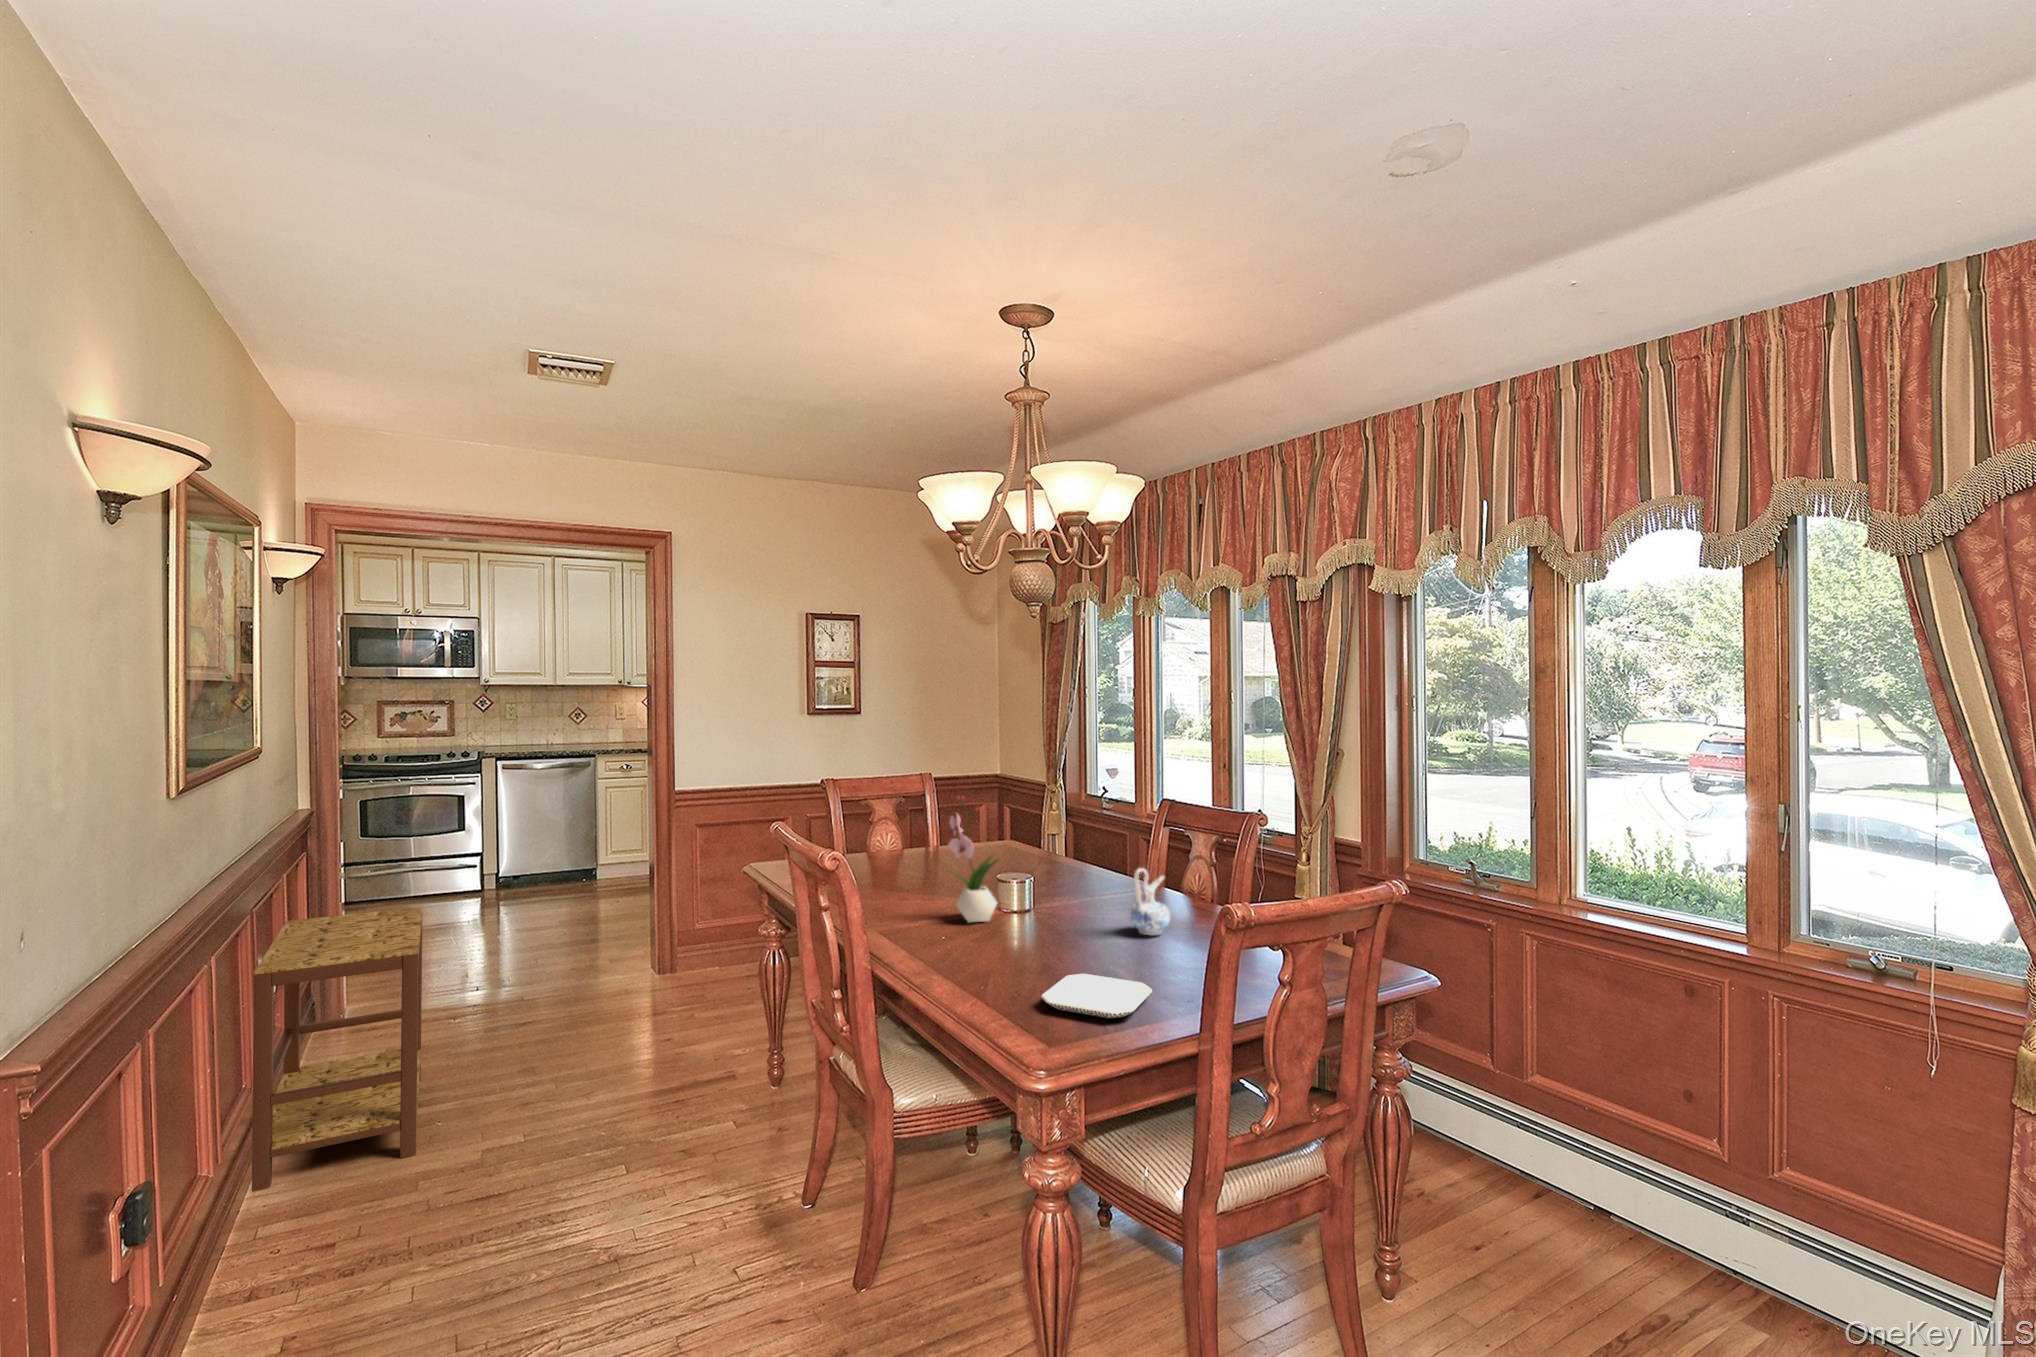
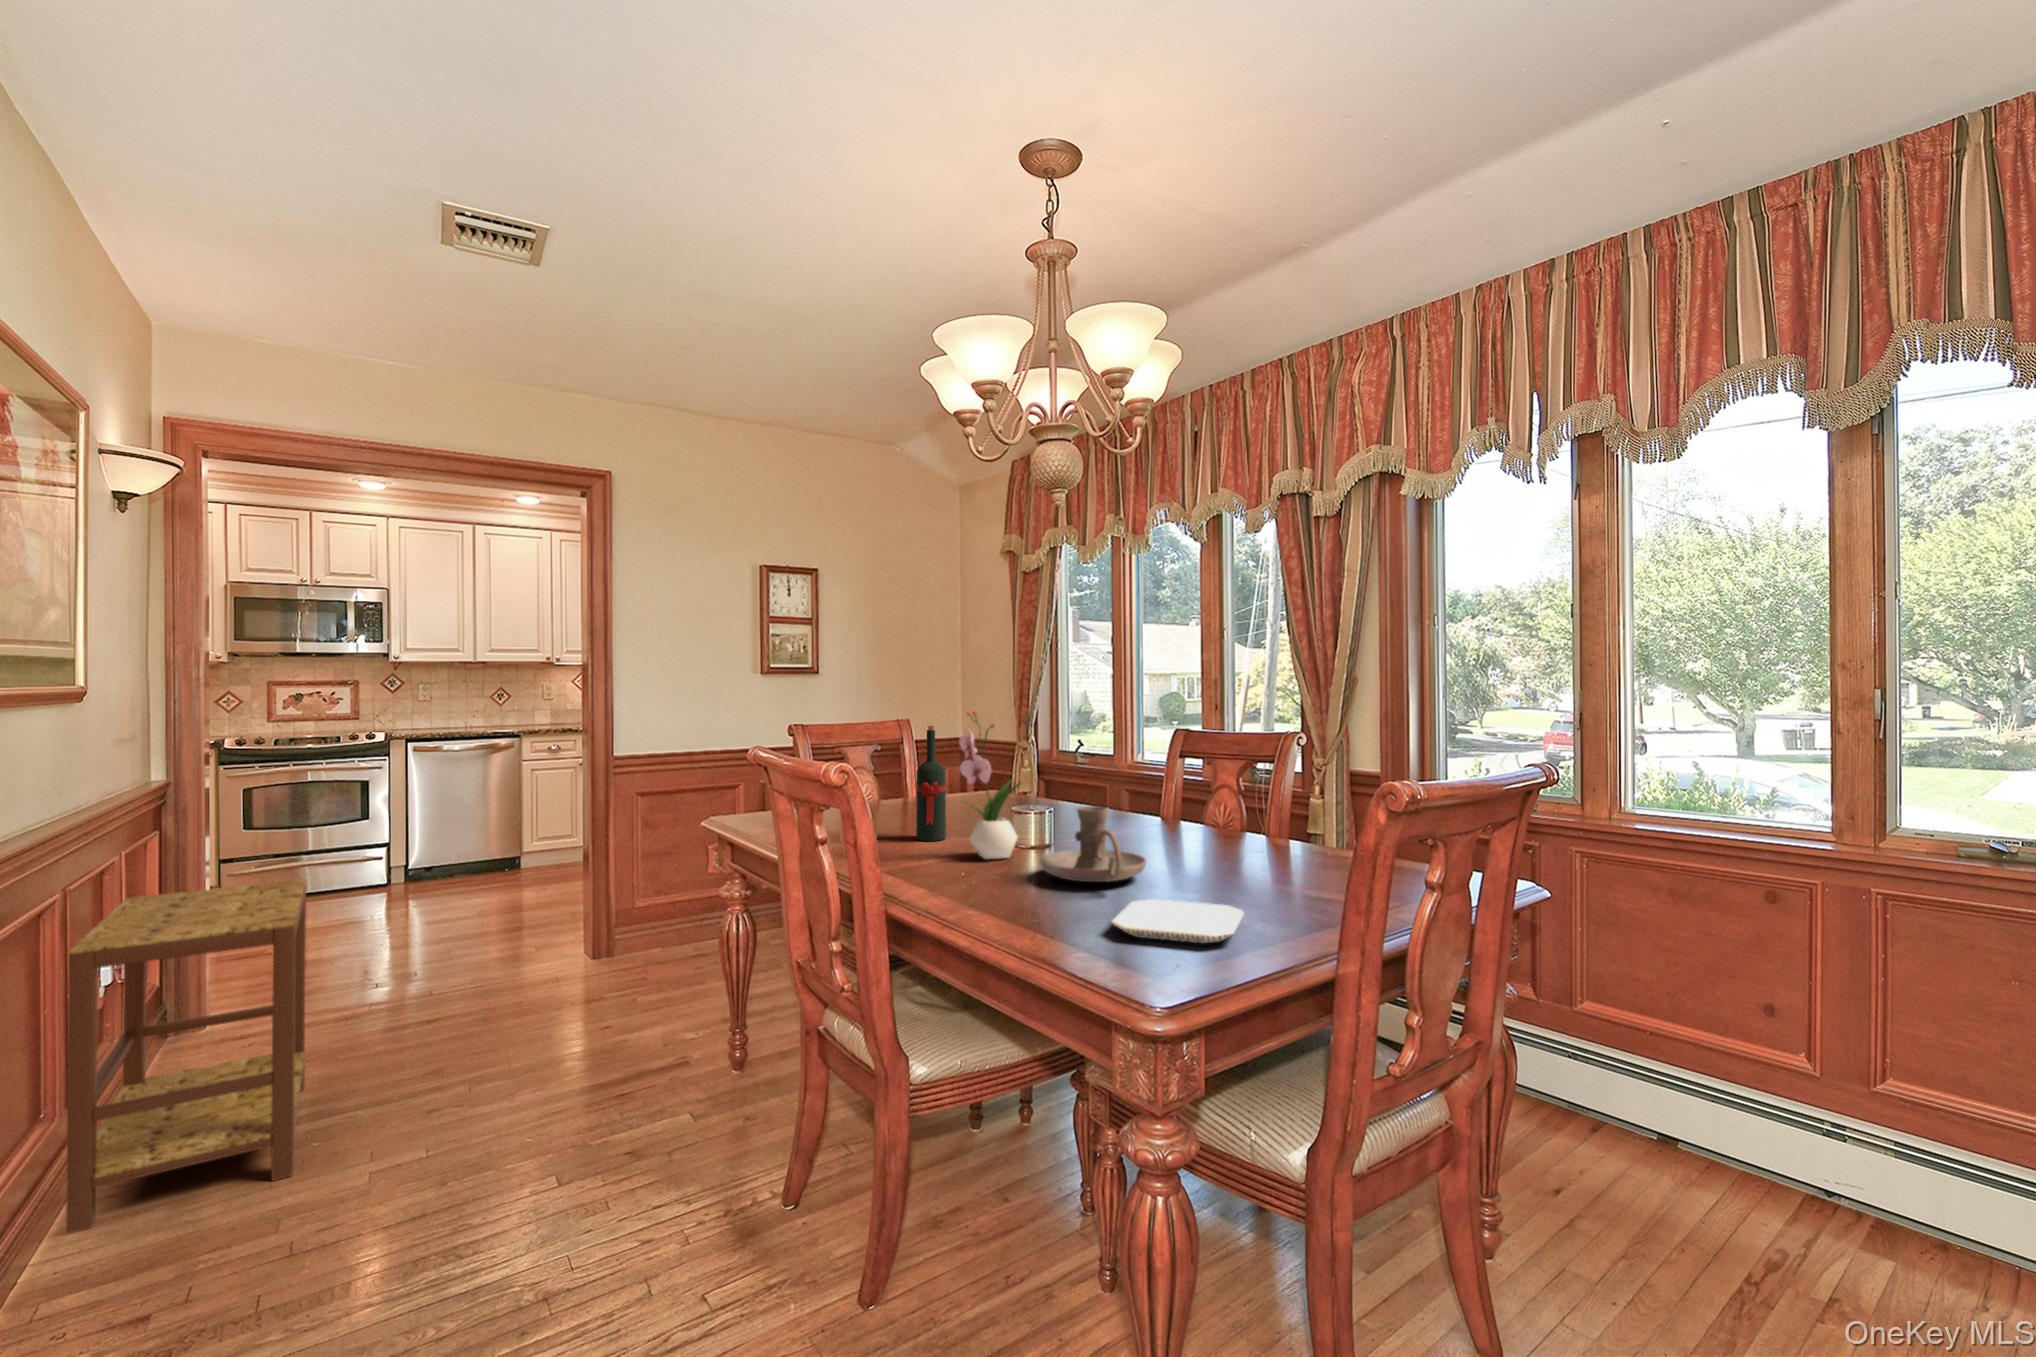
wine bottle: none [918,800,943,899] -> present [916,726,946,841]
ceramic pitcher: present [1130,868,1170,935] -> none [1179,786,1227,865]
candle holder: none [1007,885,1094,953] -> present [1040,806,1146,882]

